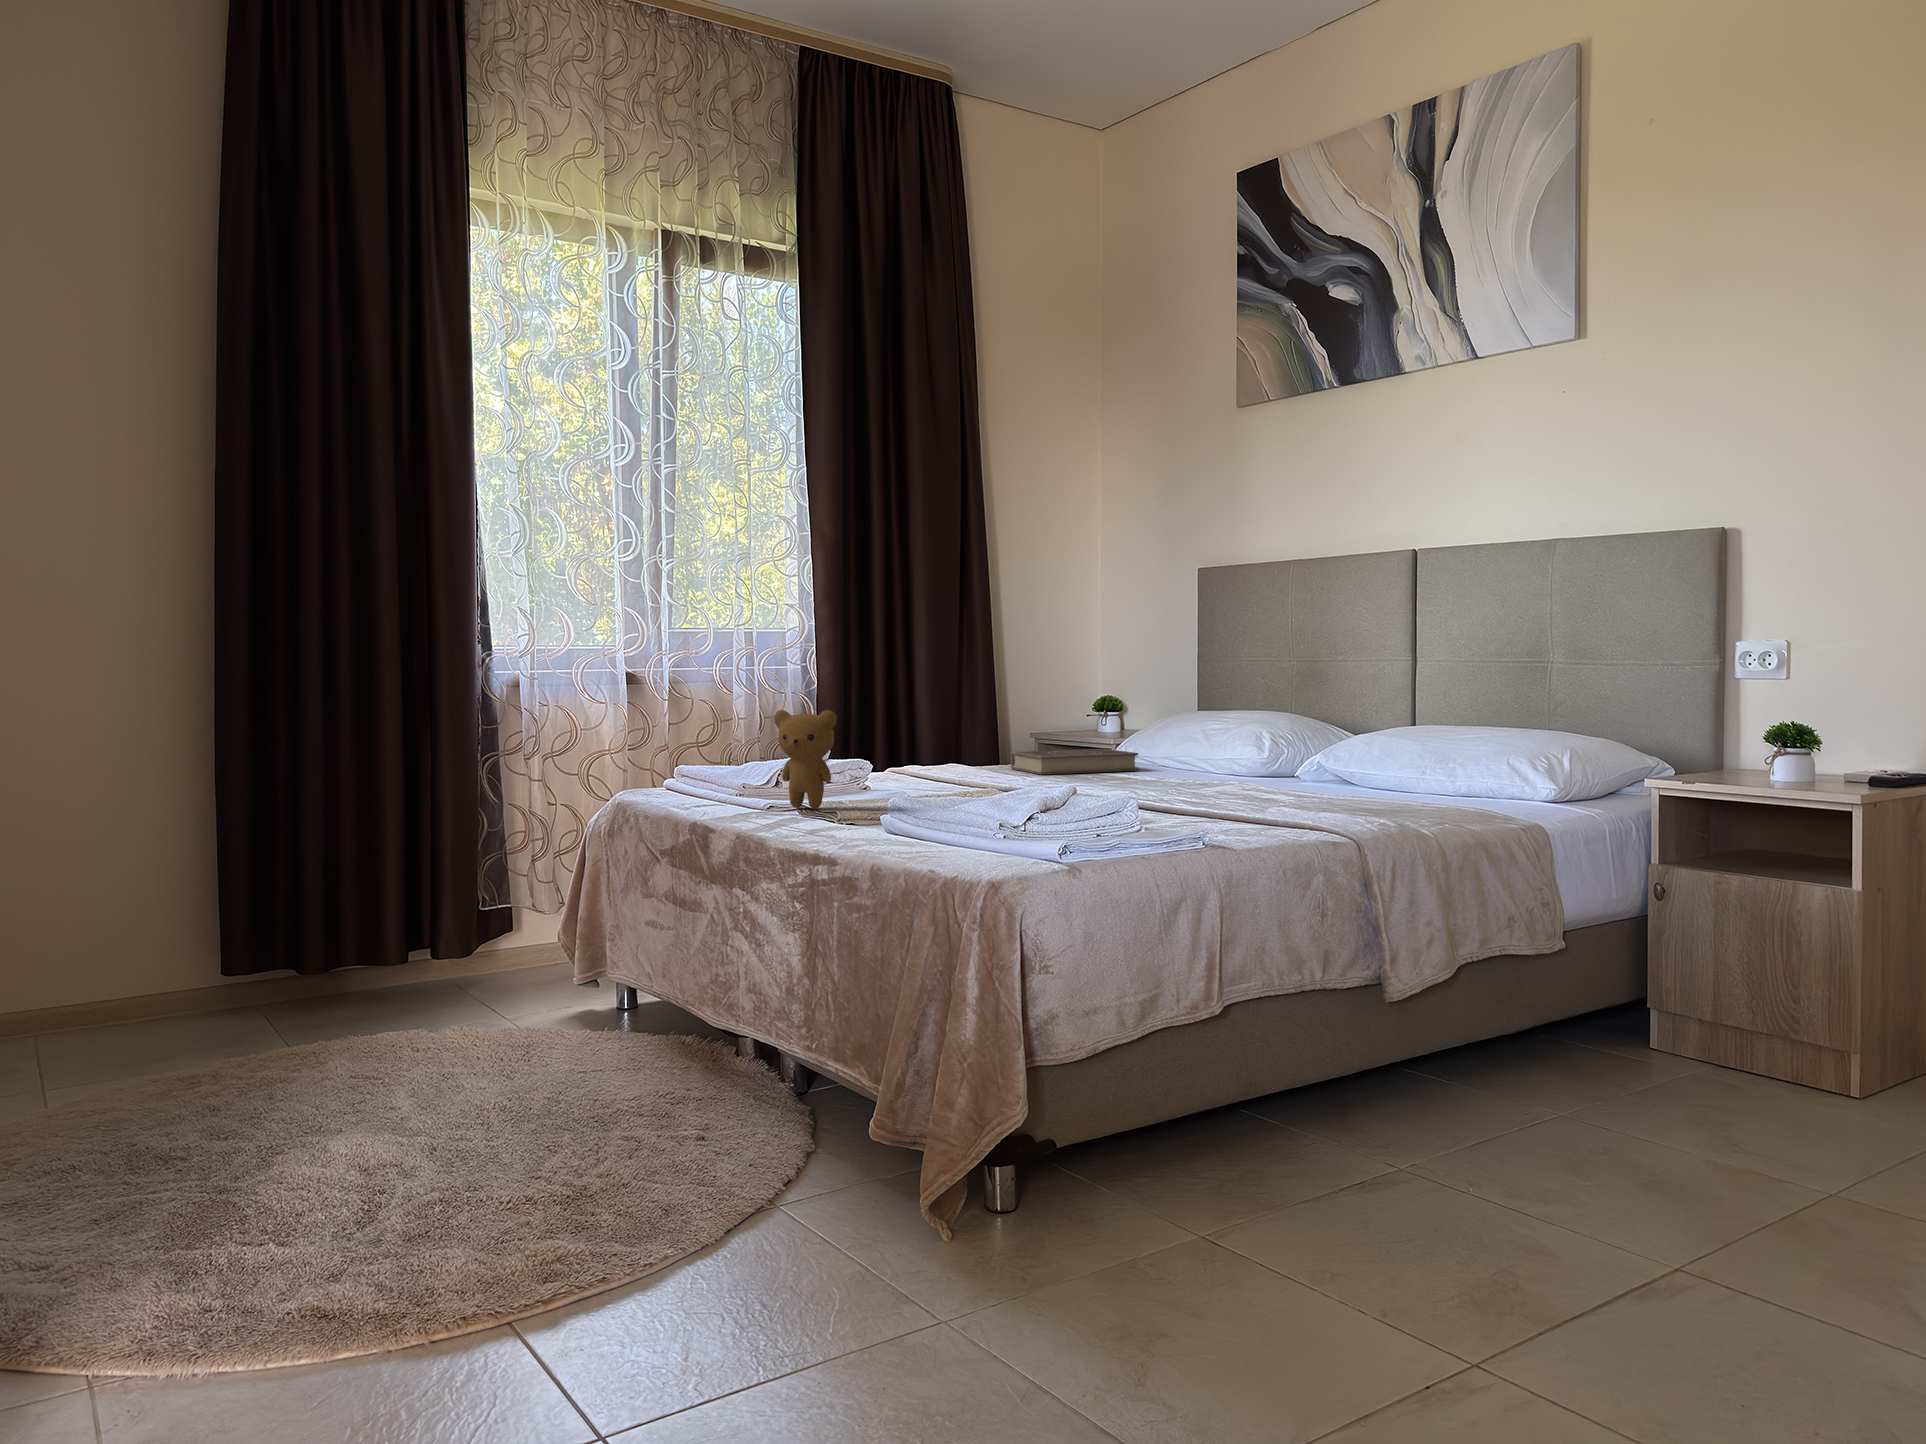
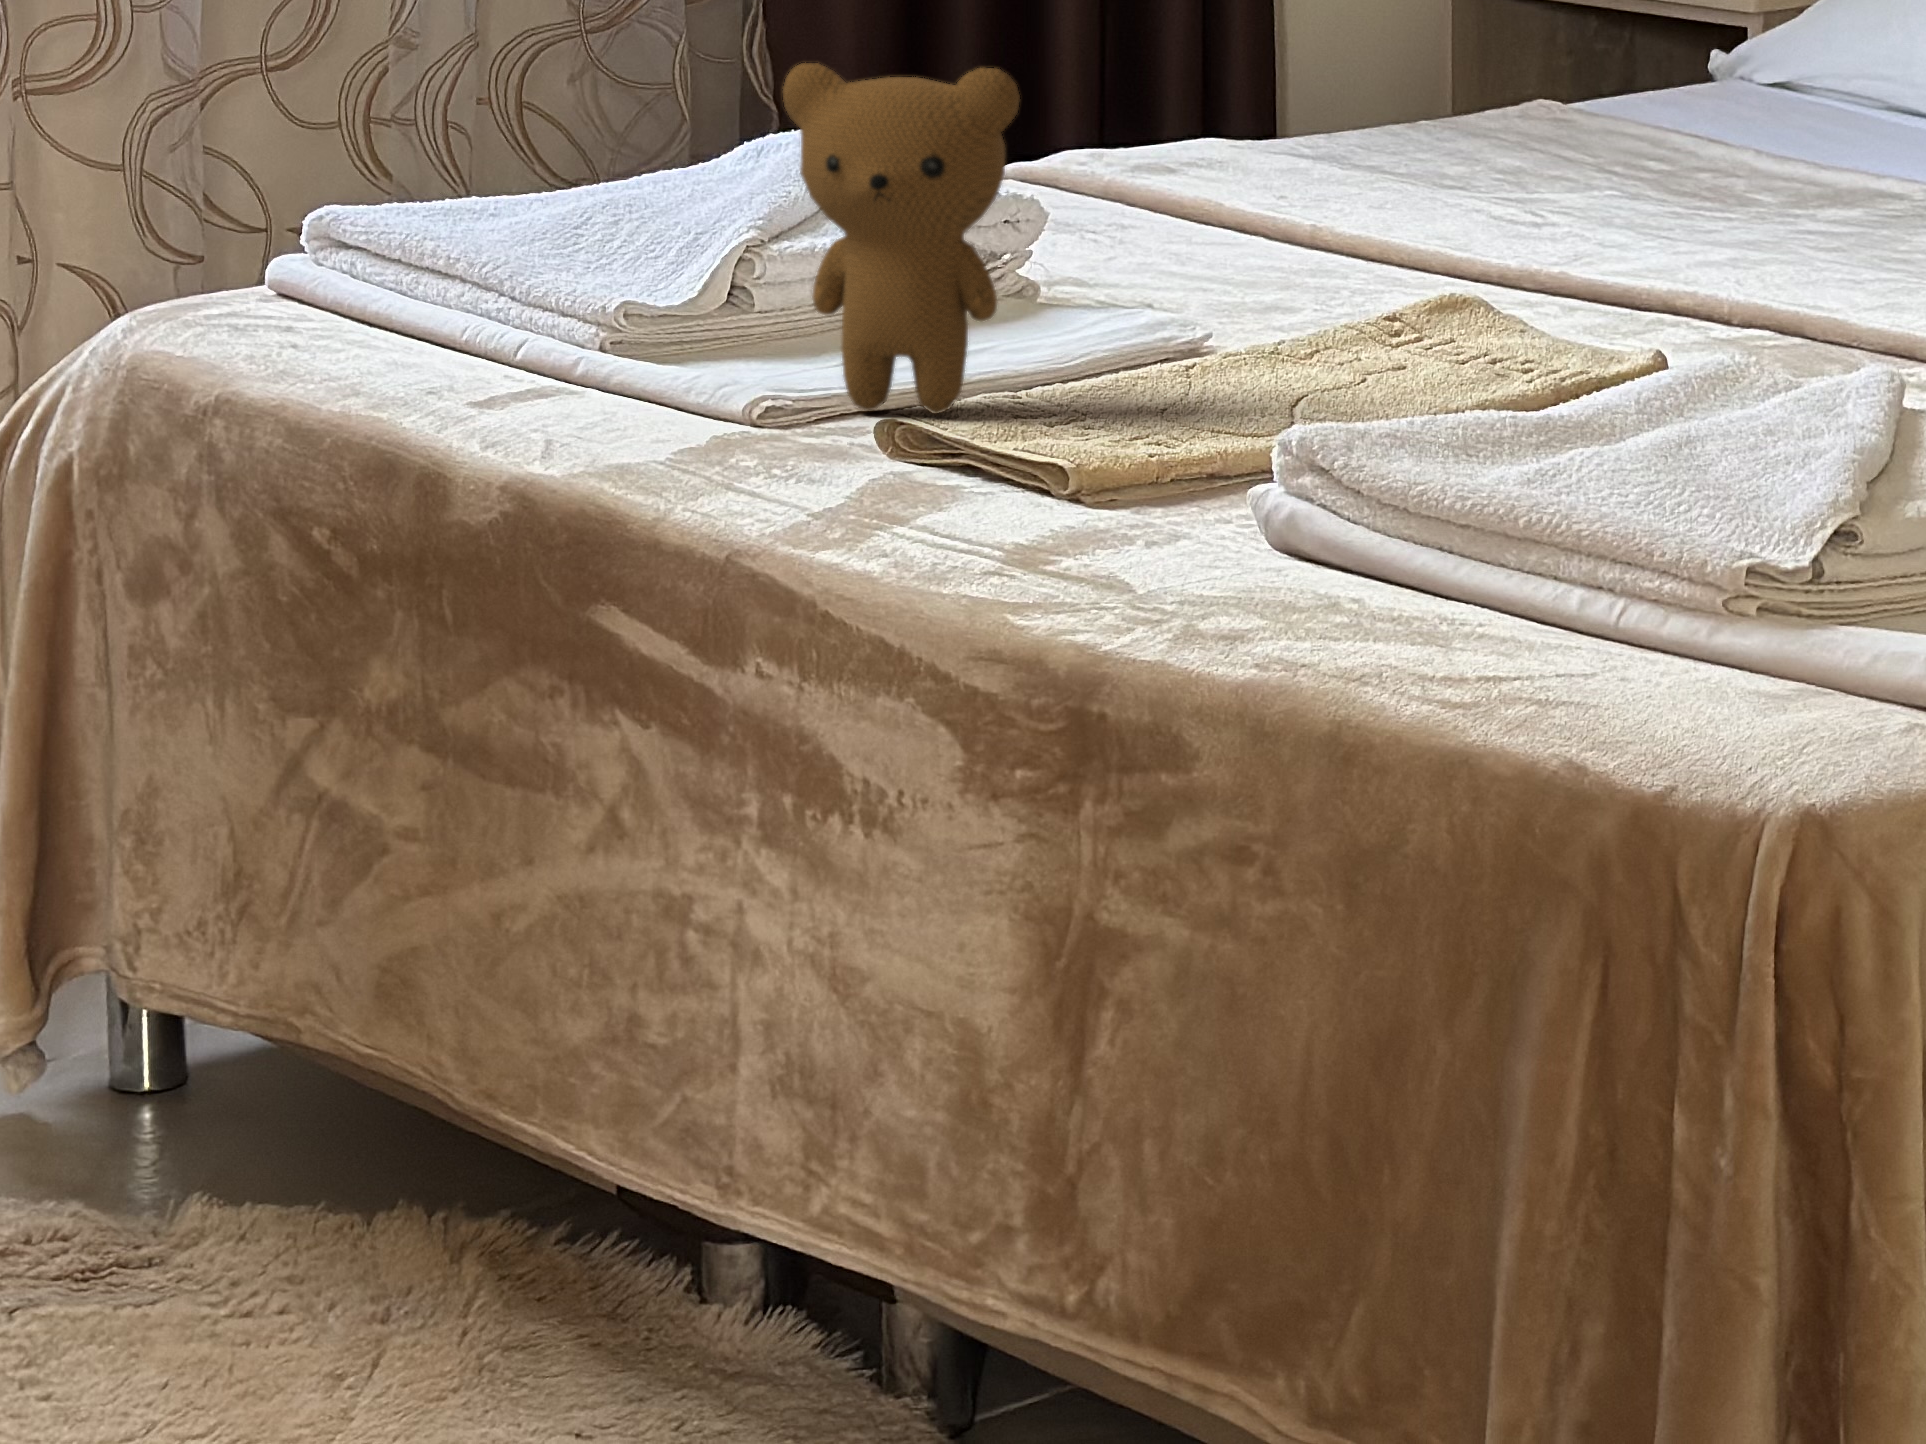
book: present [1011,749,1138,774] -> none [1443,74,1913,196]

